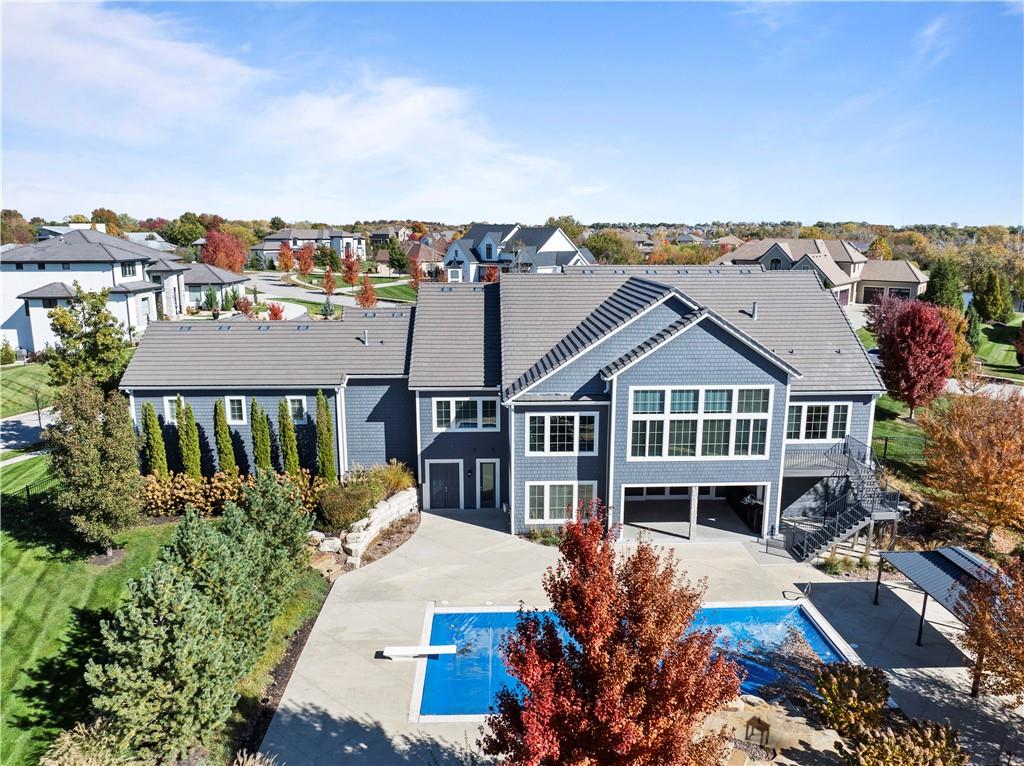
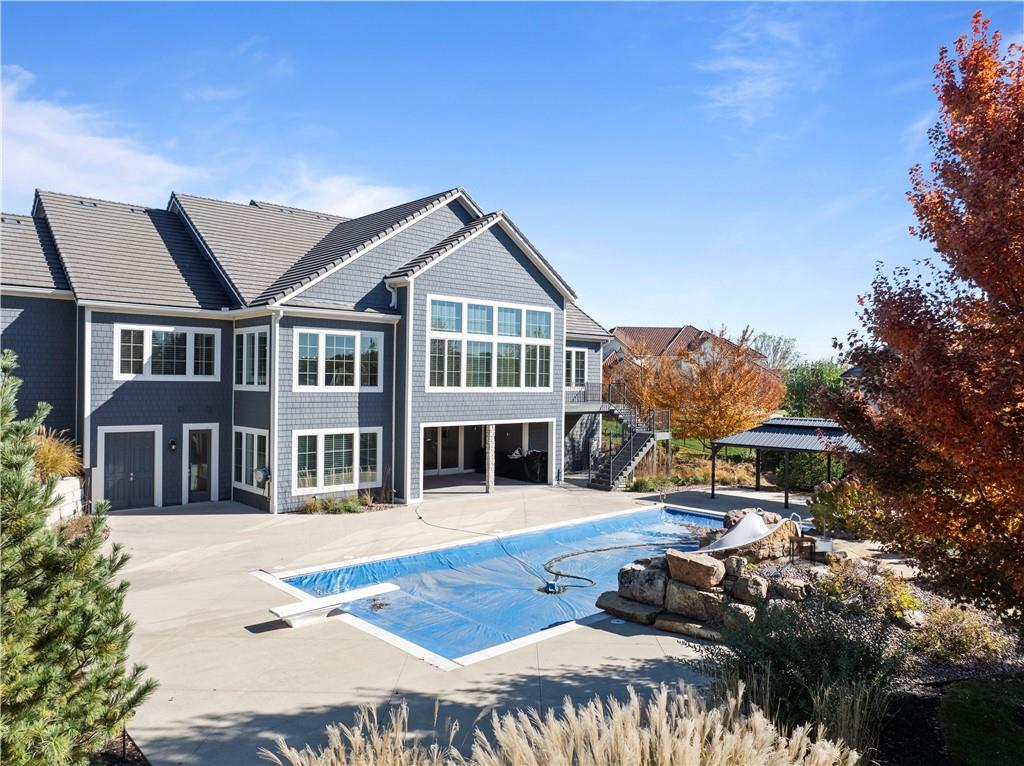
potted tree: none [811,693,829,736] -> present [812,504,834,552]

